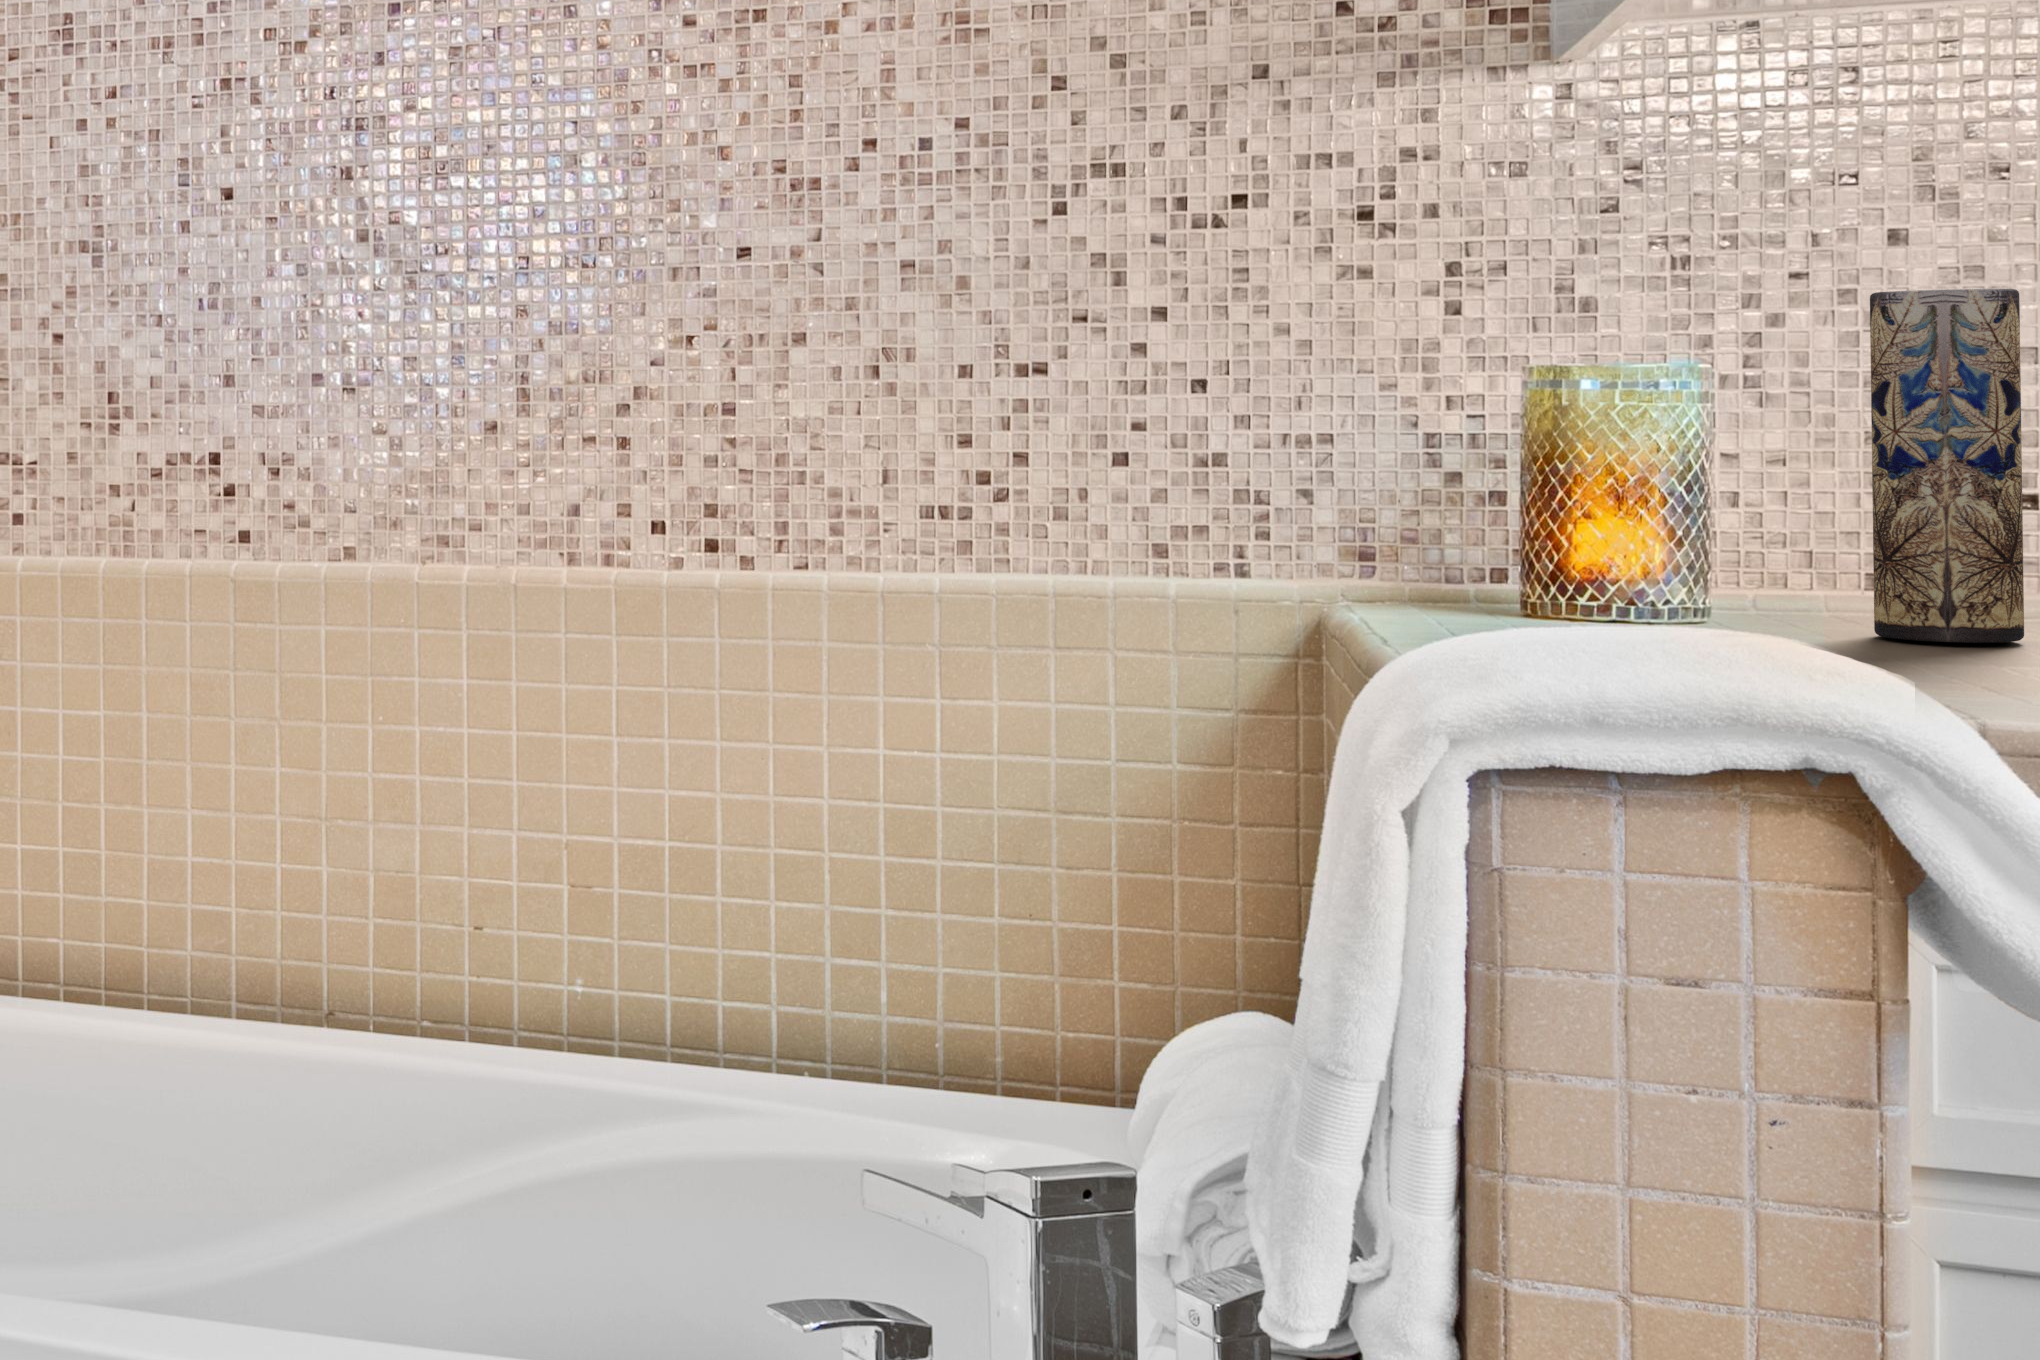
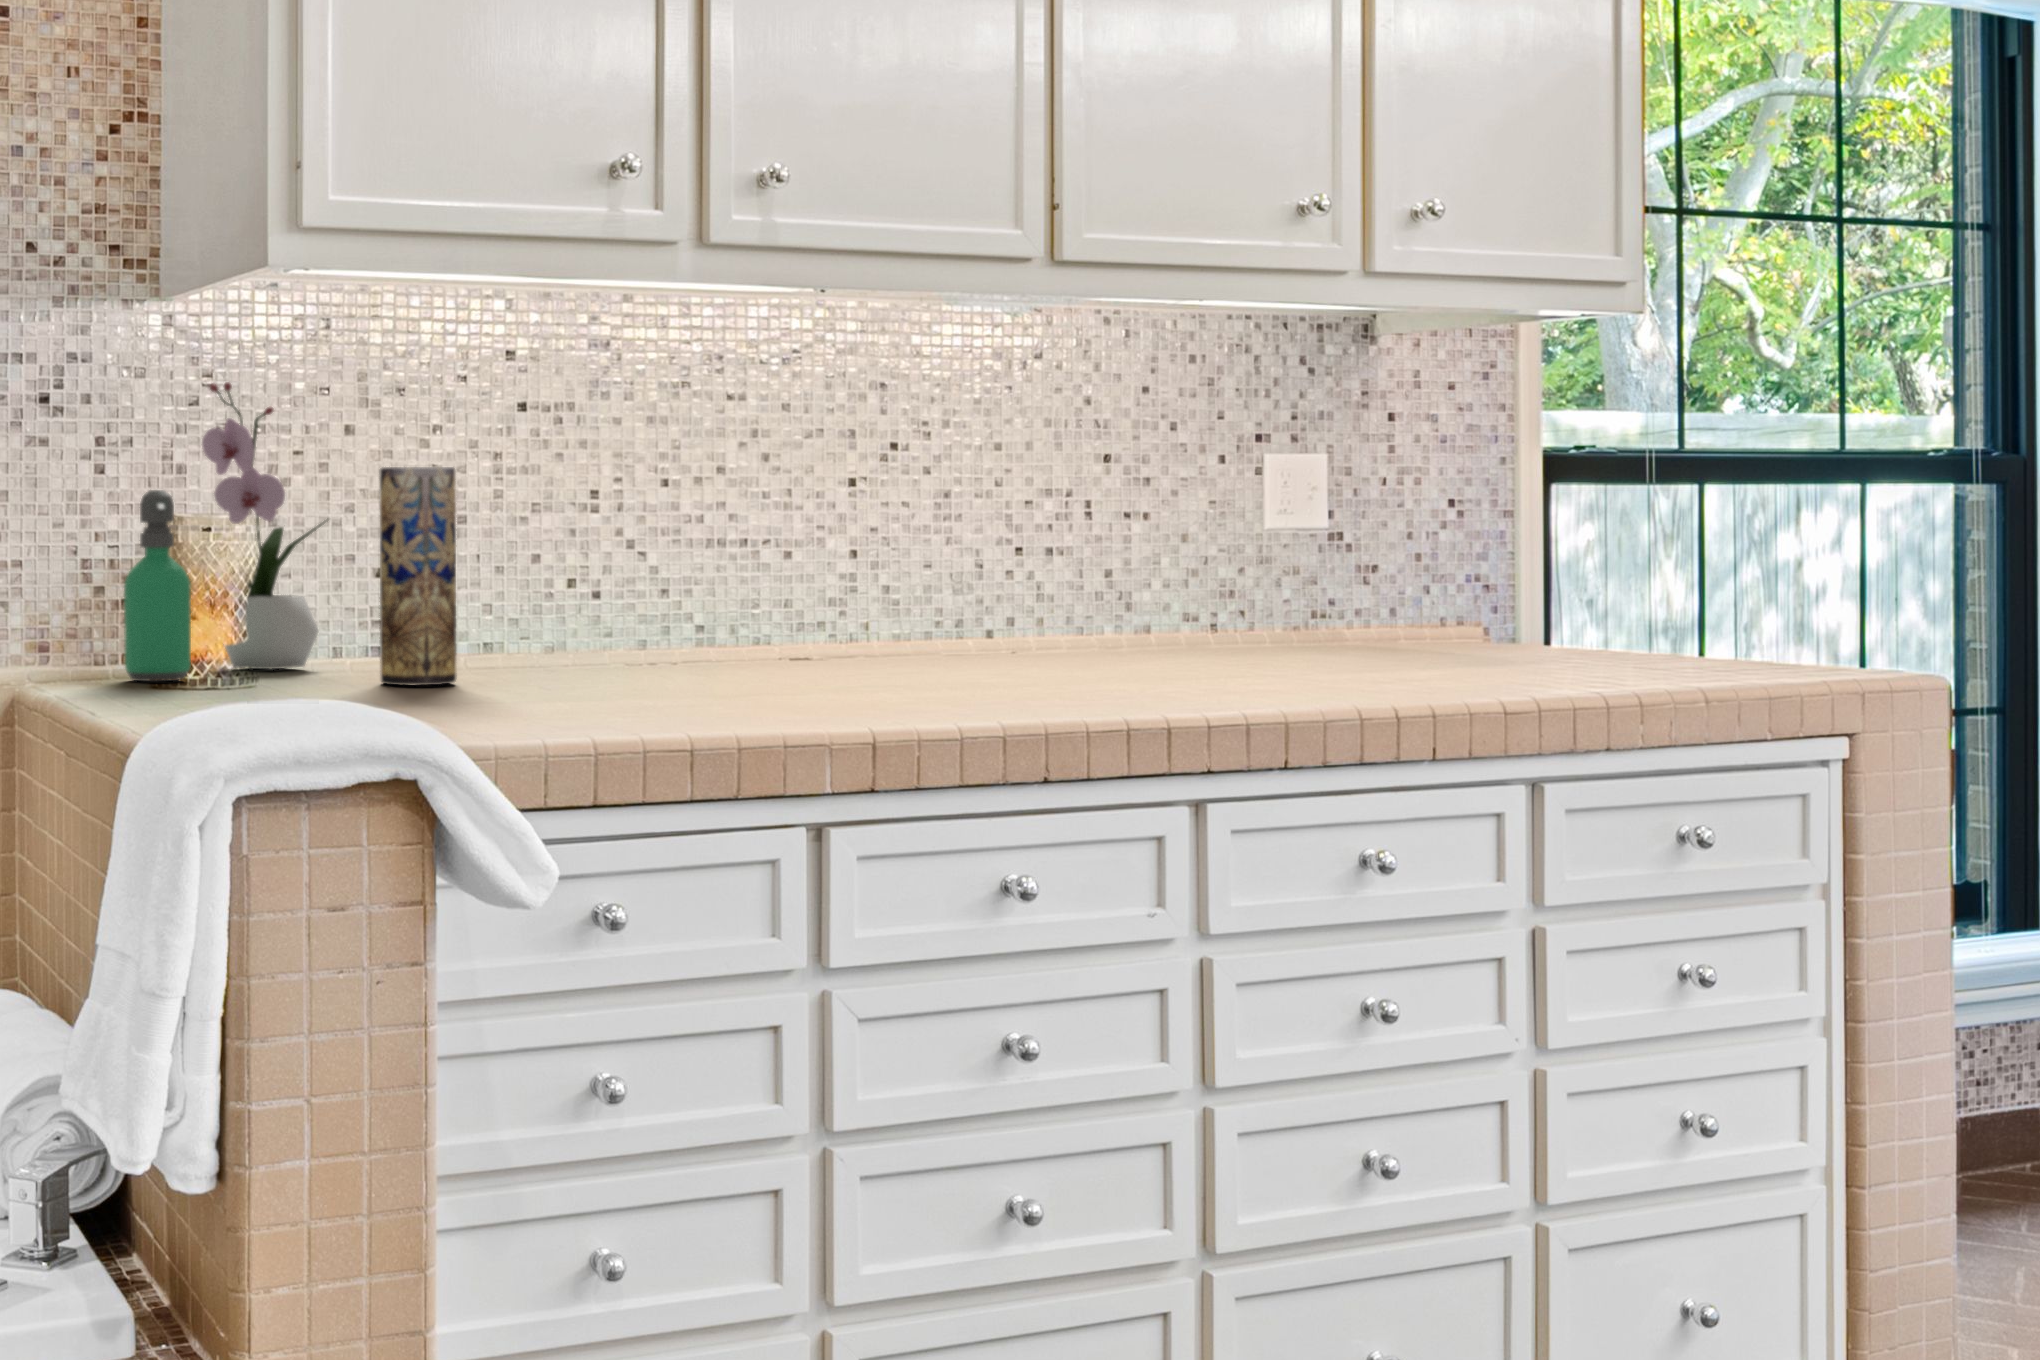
flower arrangement: none [1615,176,1851,604] -> present [202,382,326,669]
soap dispenser: none [1450,335,1558,610] -> present [124,490,191,681]

